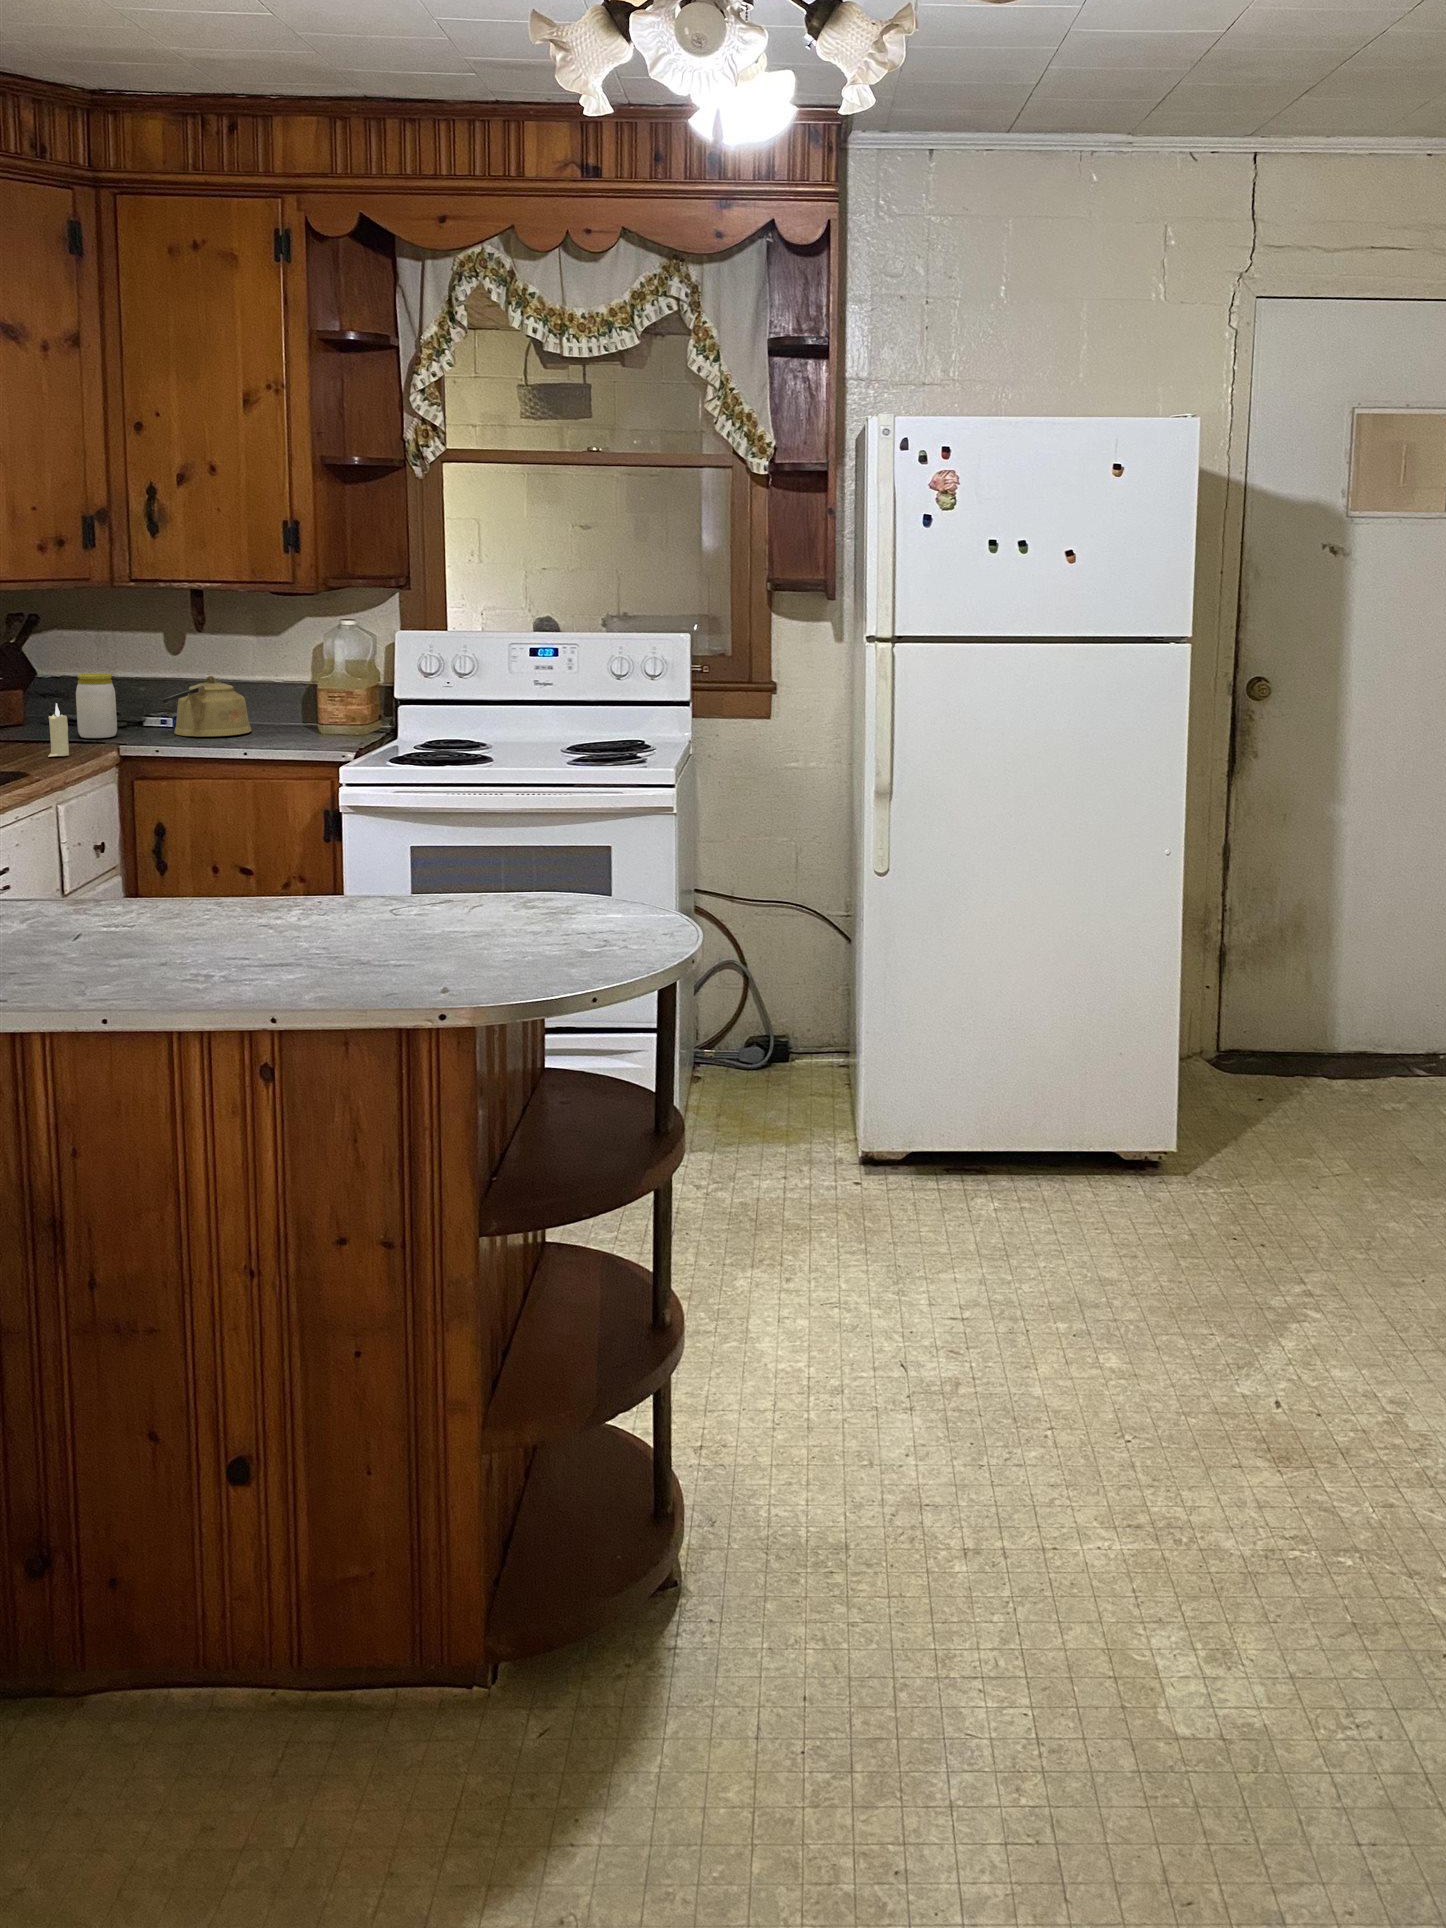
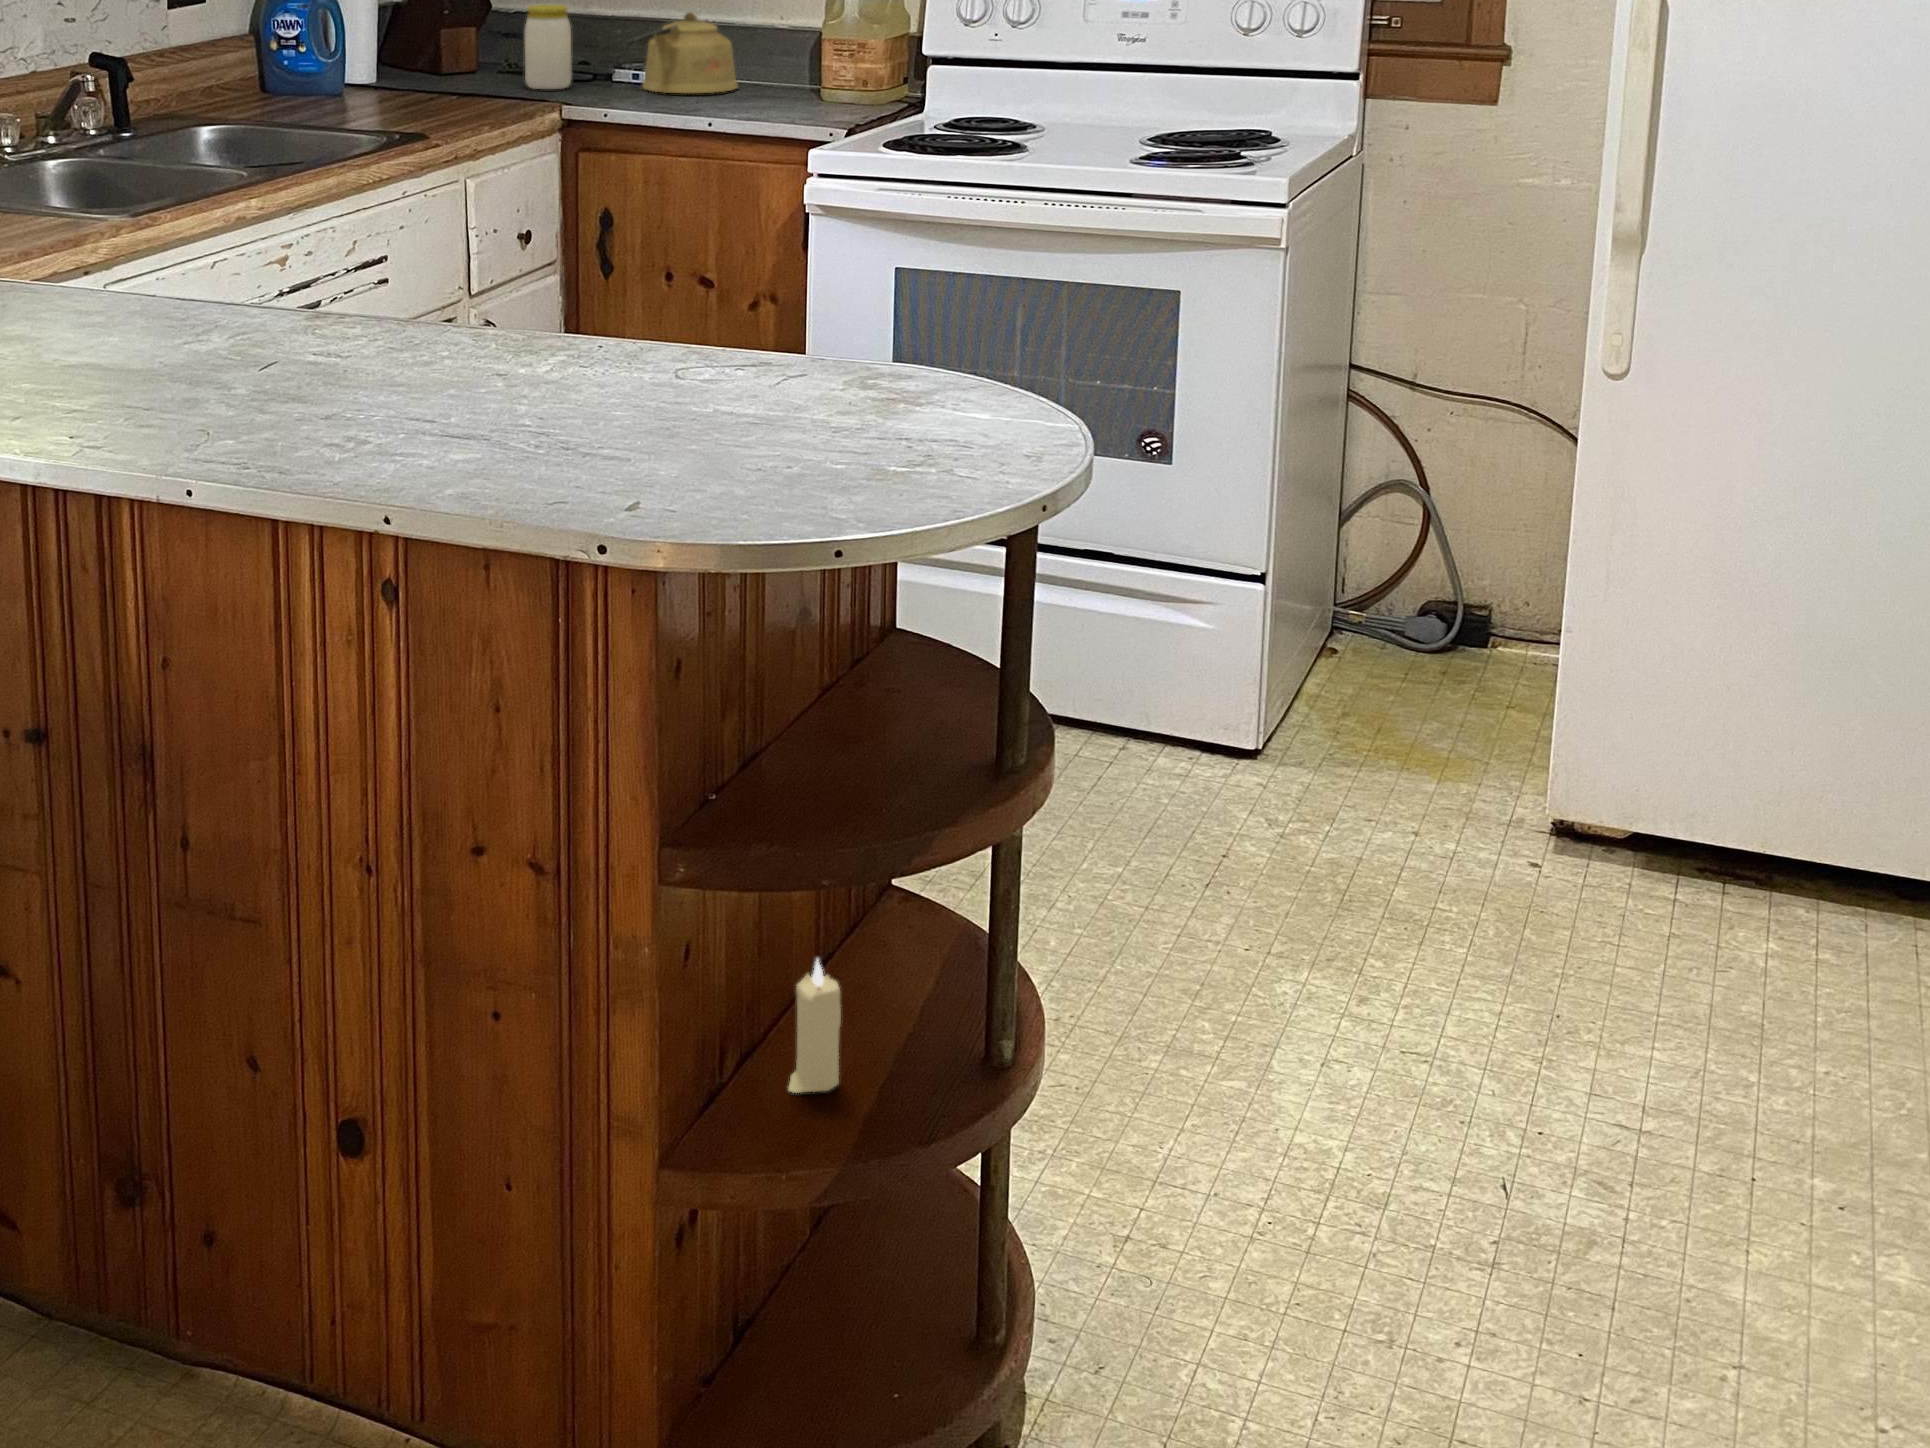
candle: present [48,703,69,757] -> present [788,959,841,1093]

